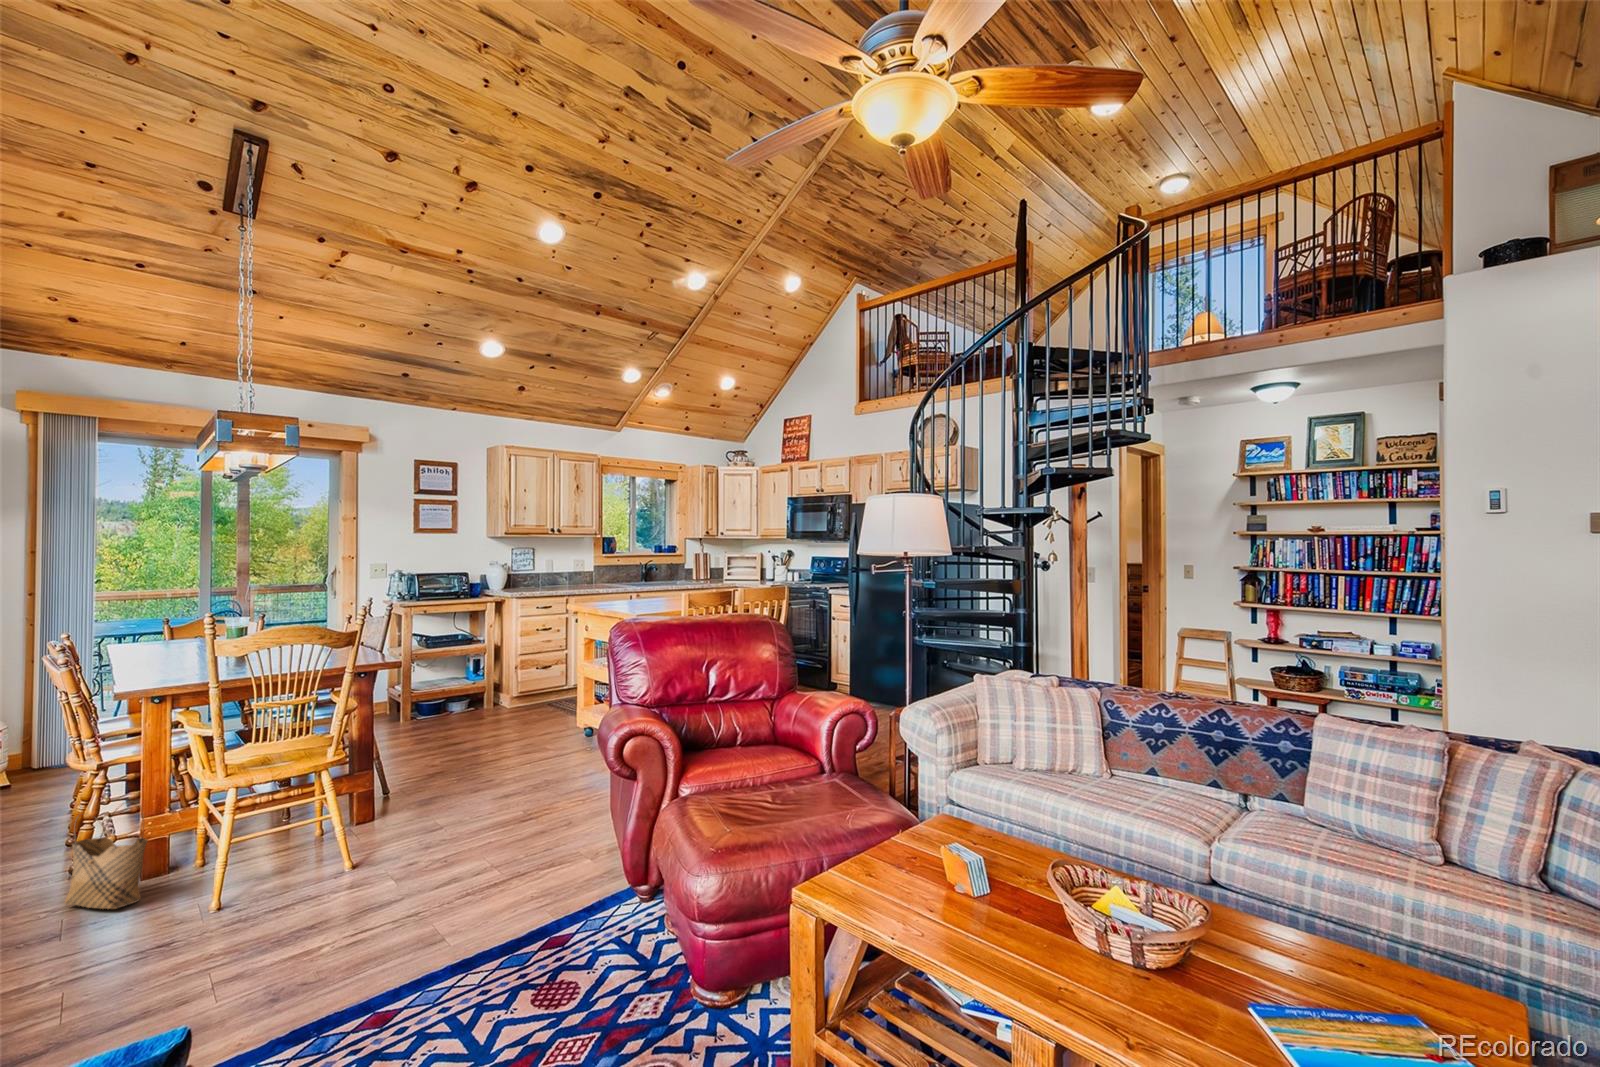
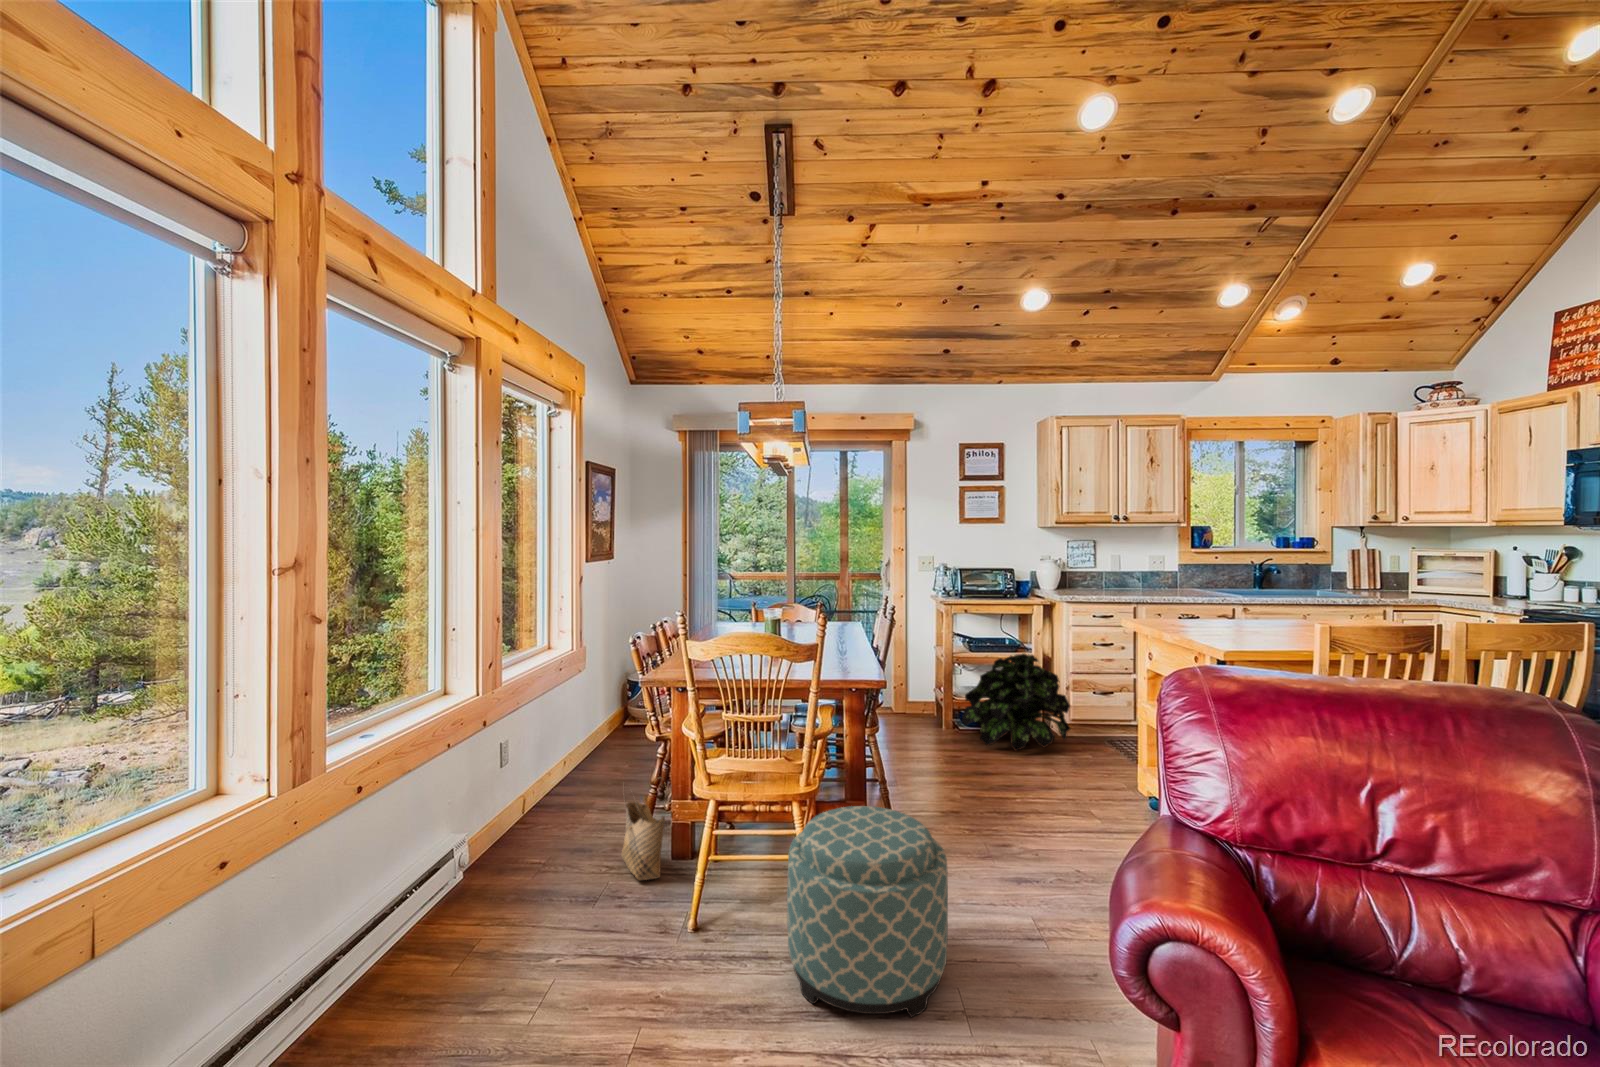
potted plant: none [422,643,522,726] -> present [962,654,1071,751]
ottoman: none [341,752,479,902] -> present [787,806,948,1017]

